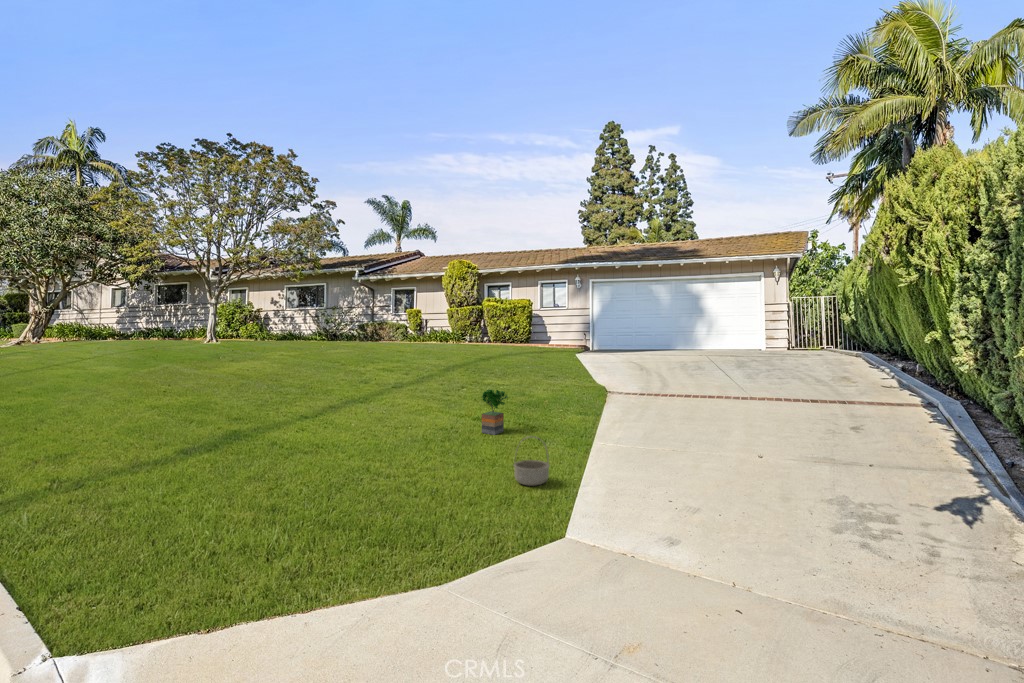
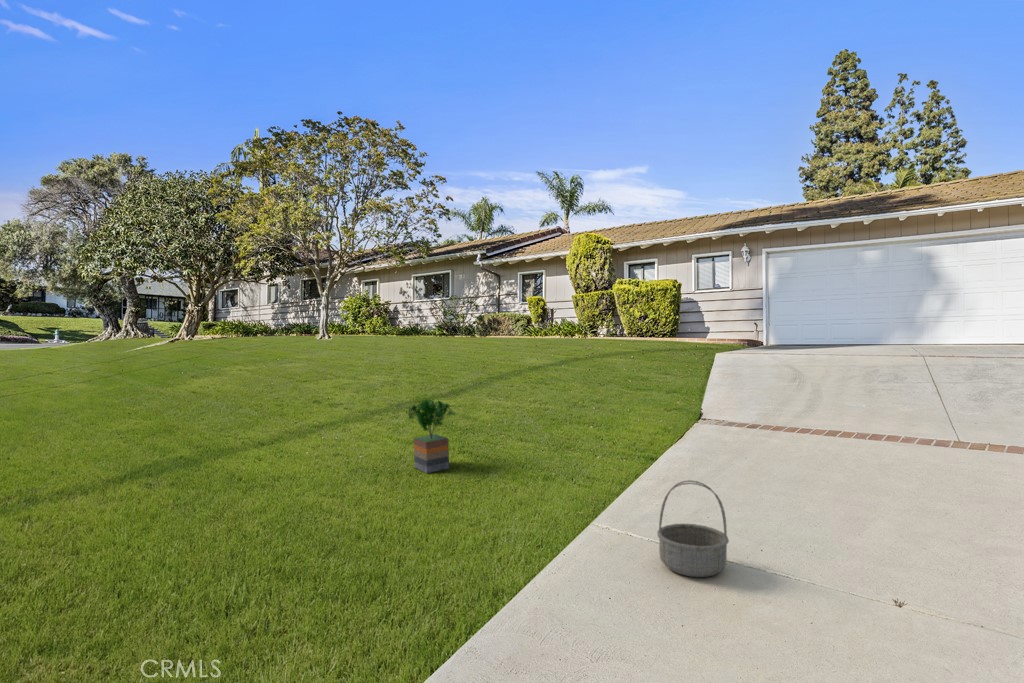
basket: present [514,436,549,486] -> present [657,480,729,577]

